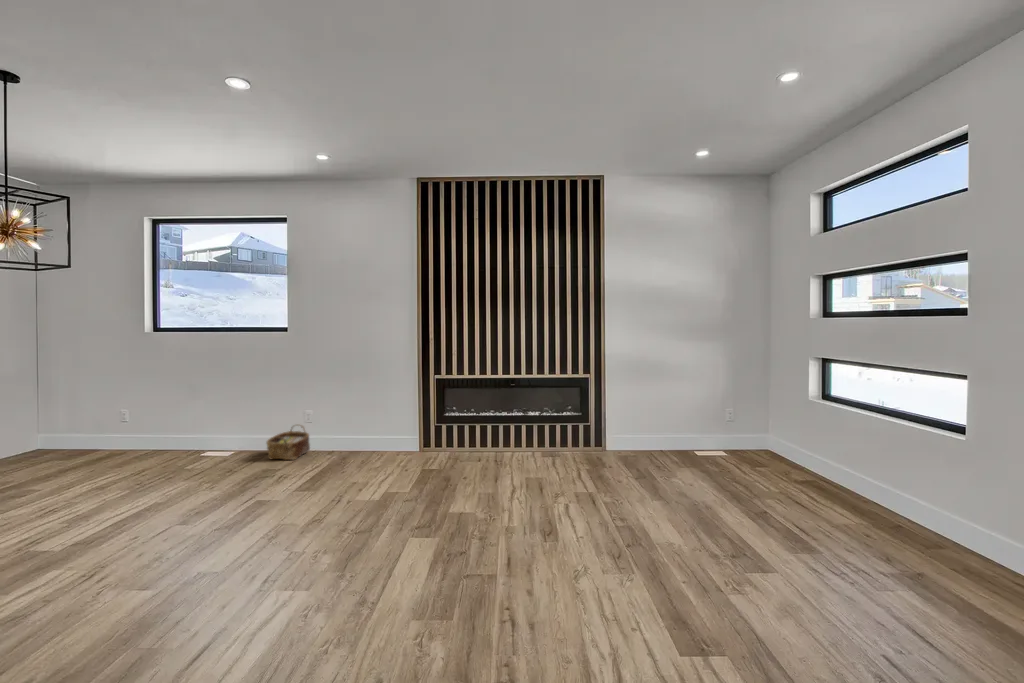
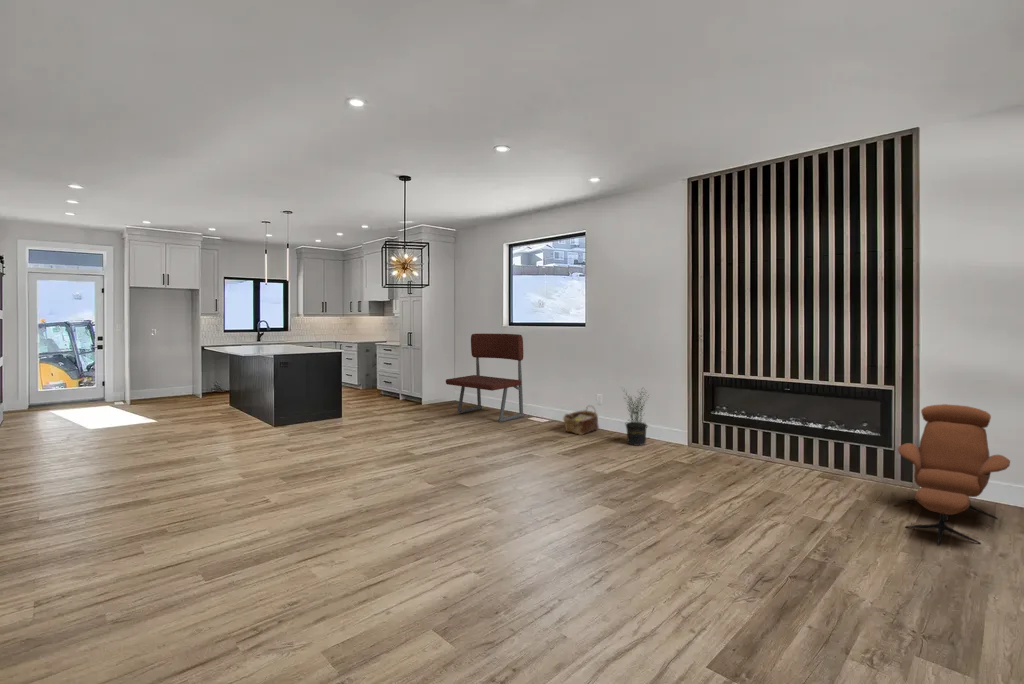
bench: none [38,343,189,465] -> present [446,334,524,422]
lounge chair: none [605,384,675,483] -> present [898,404,1010,545]
potted plant: none [347,393,385,460] -> present [625,393,647,446]

